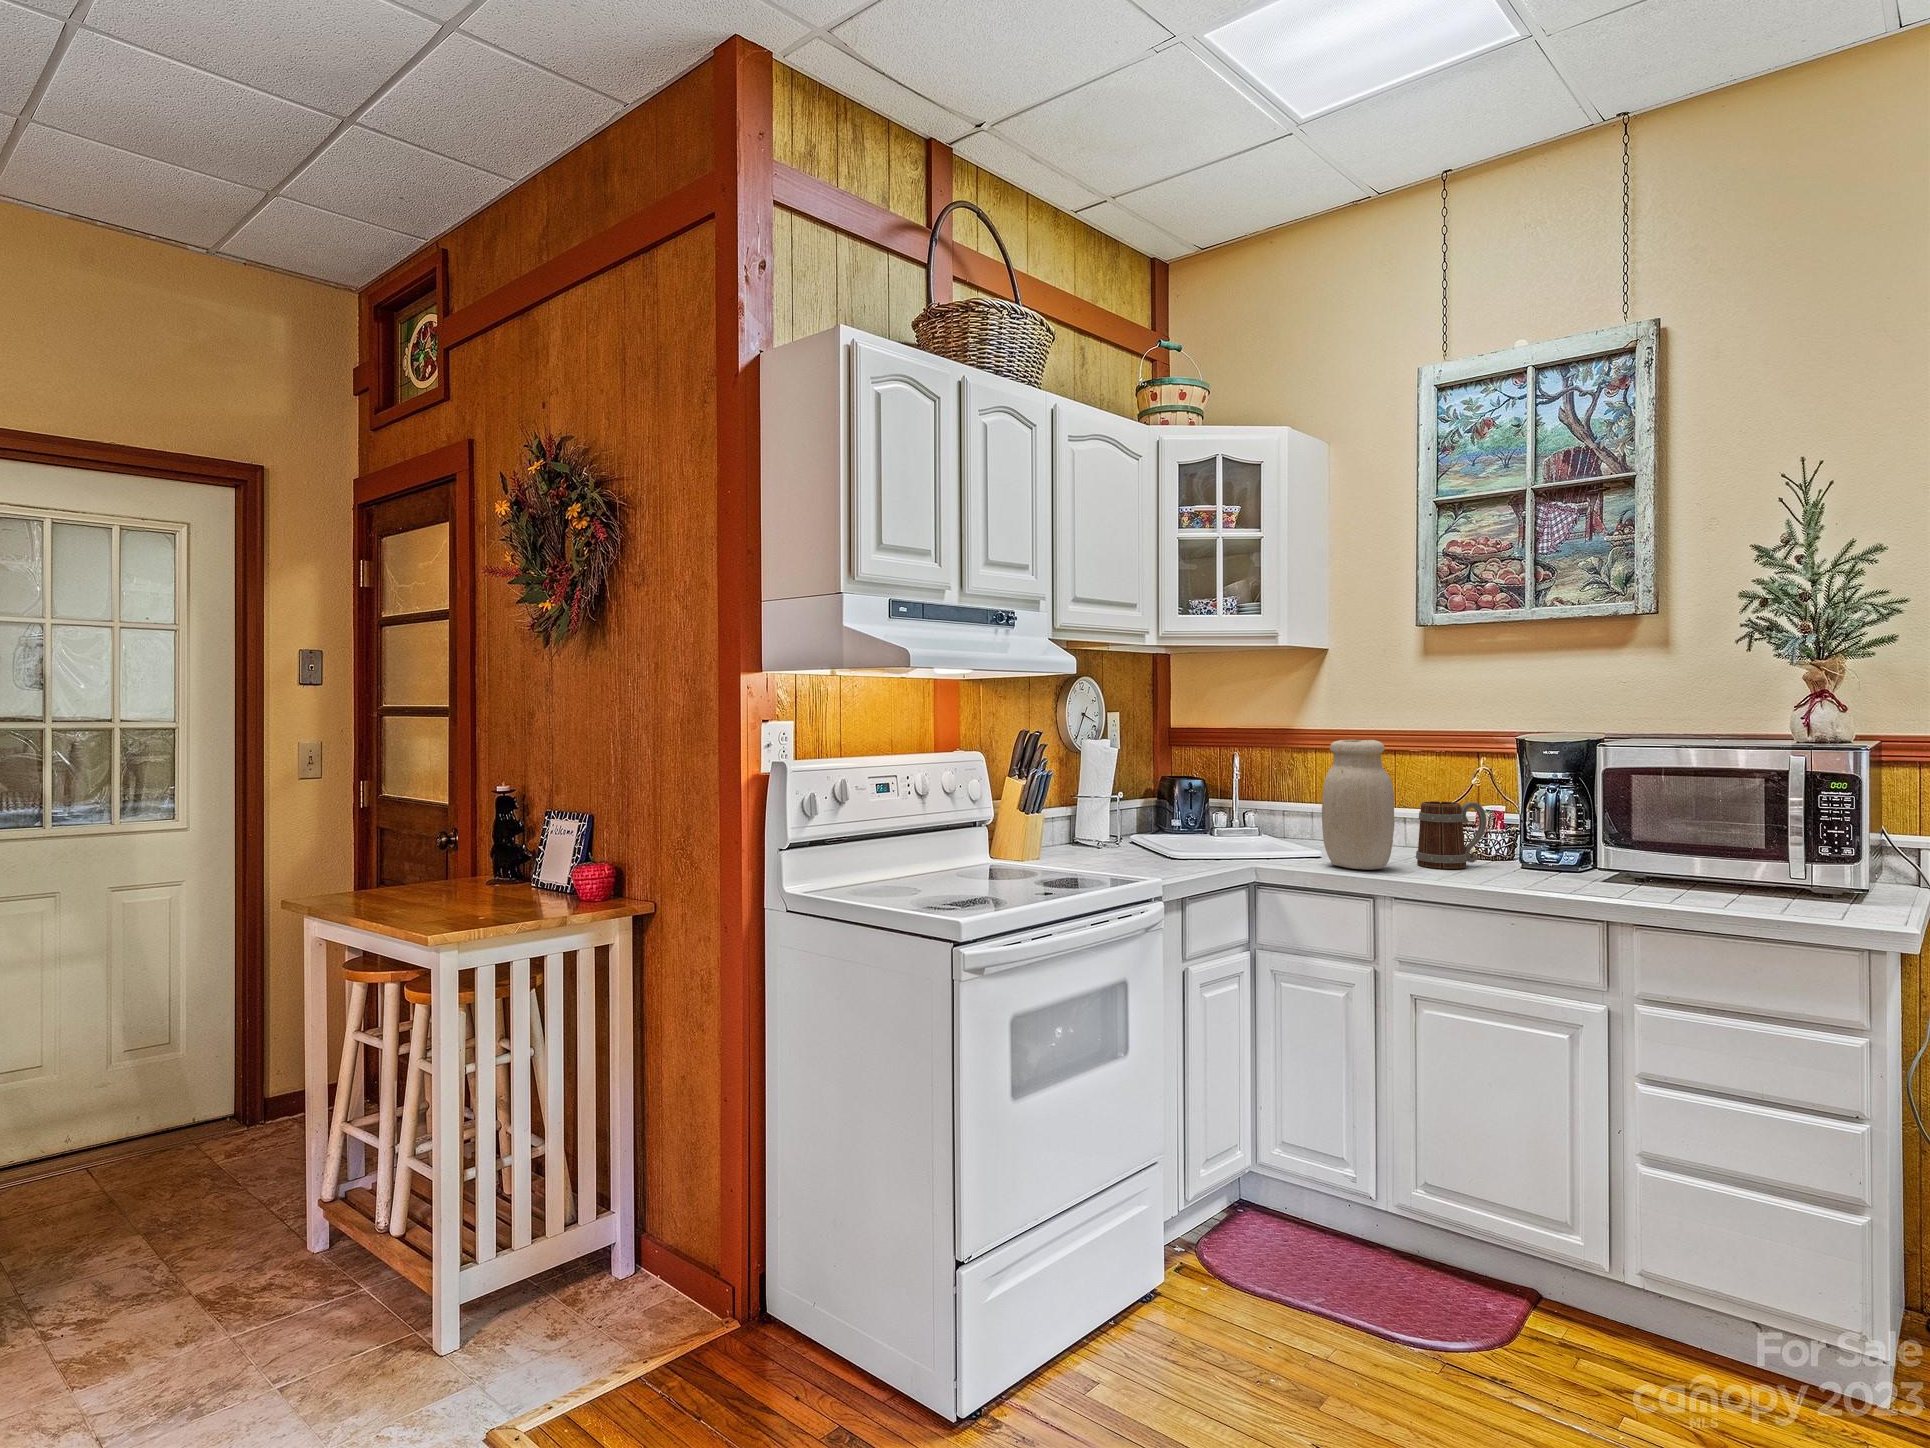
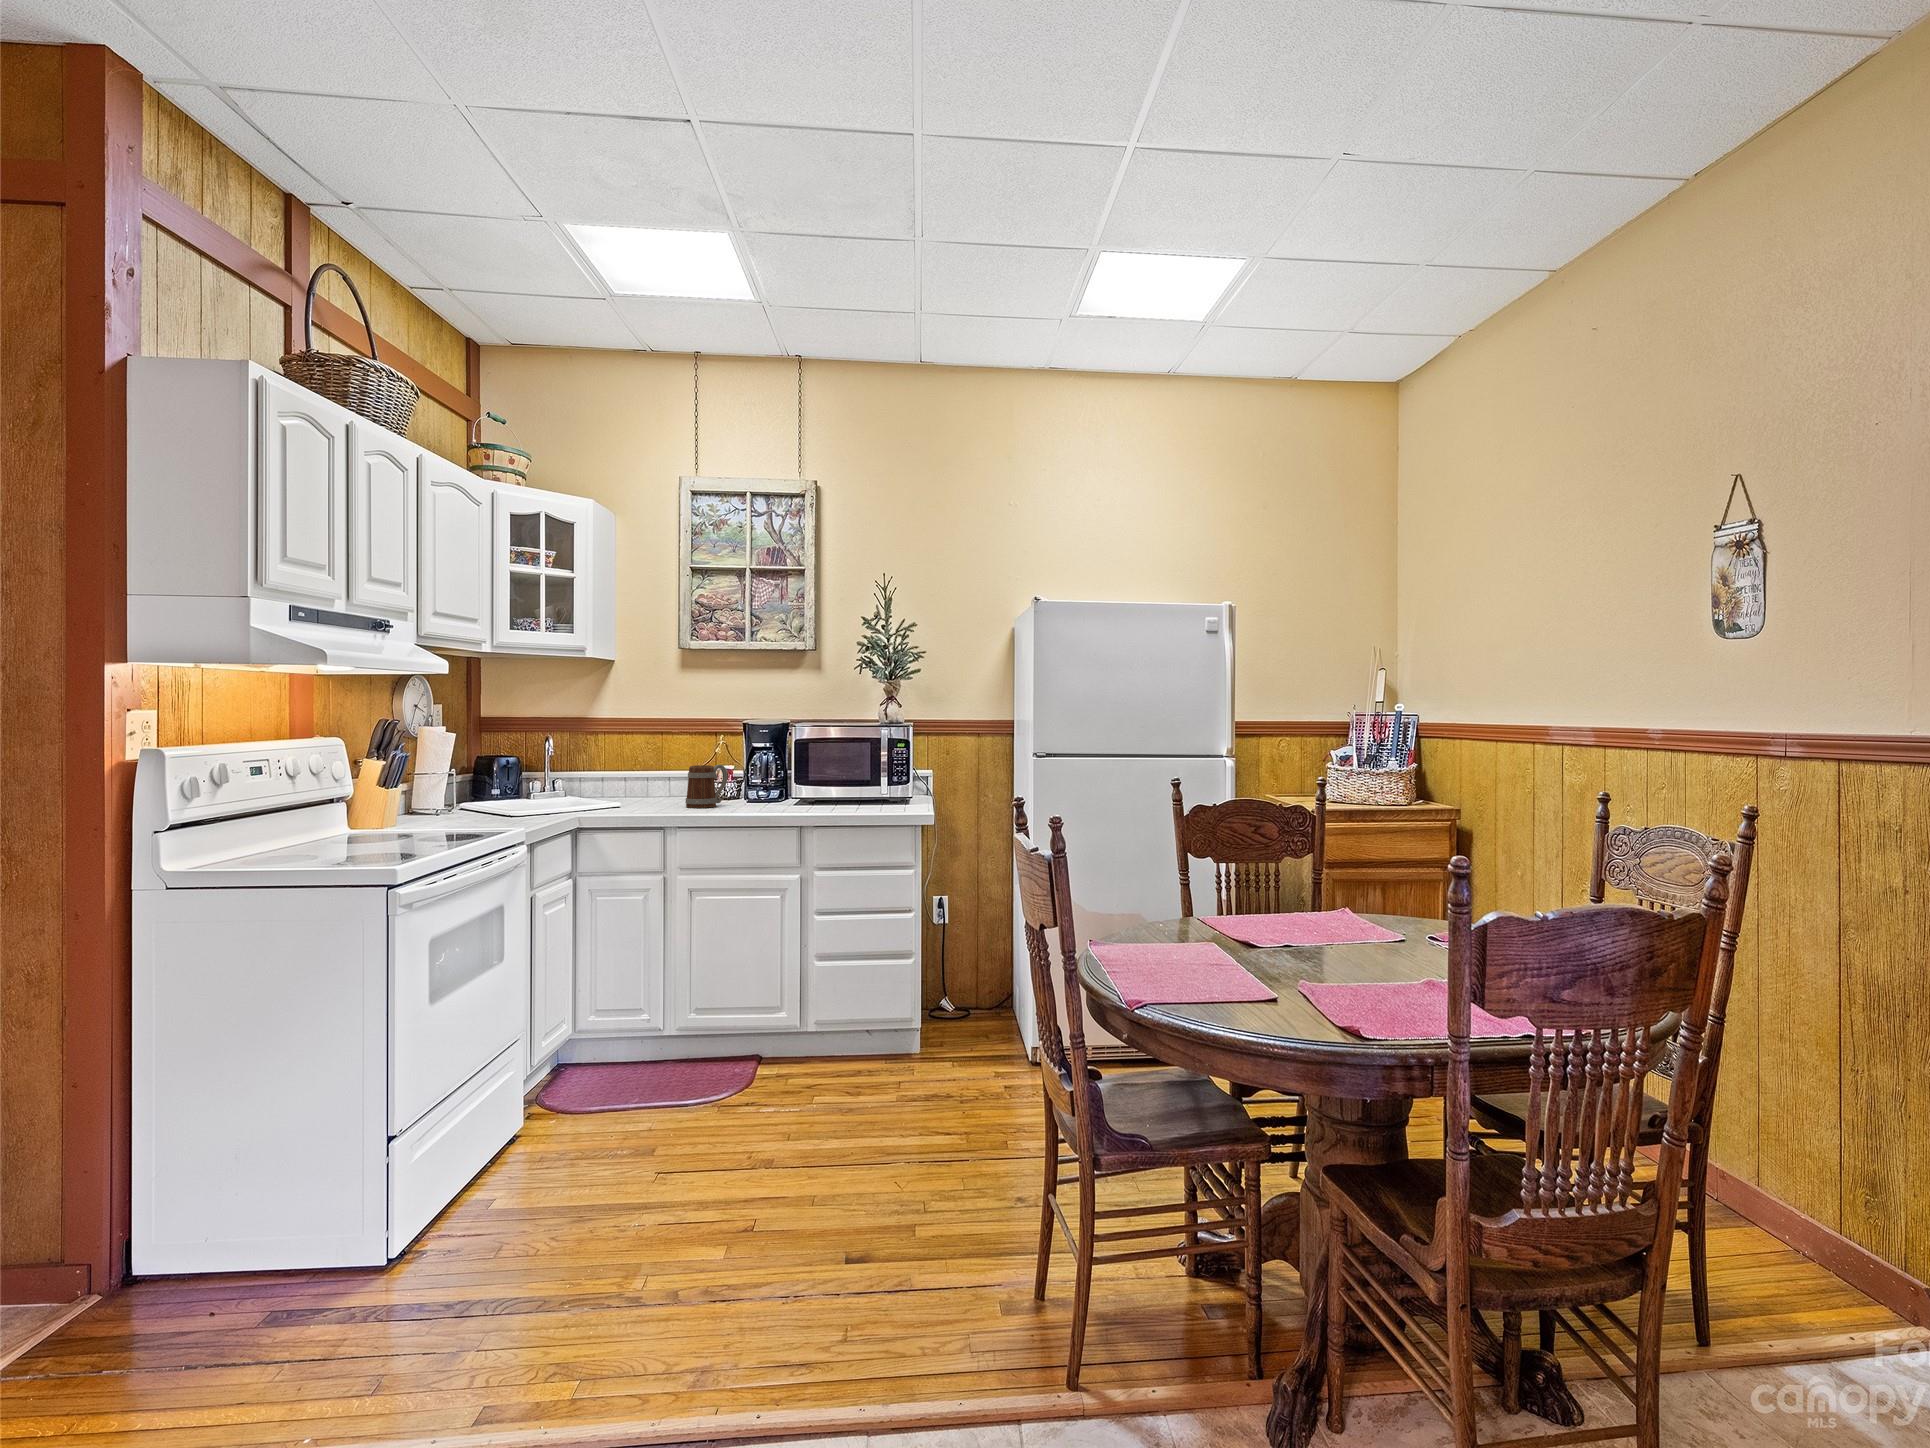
jar: present [1322,740,1395,870] -> none [629,725,677,811]

